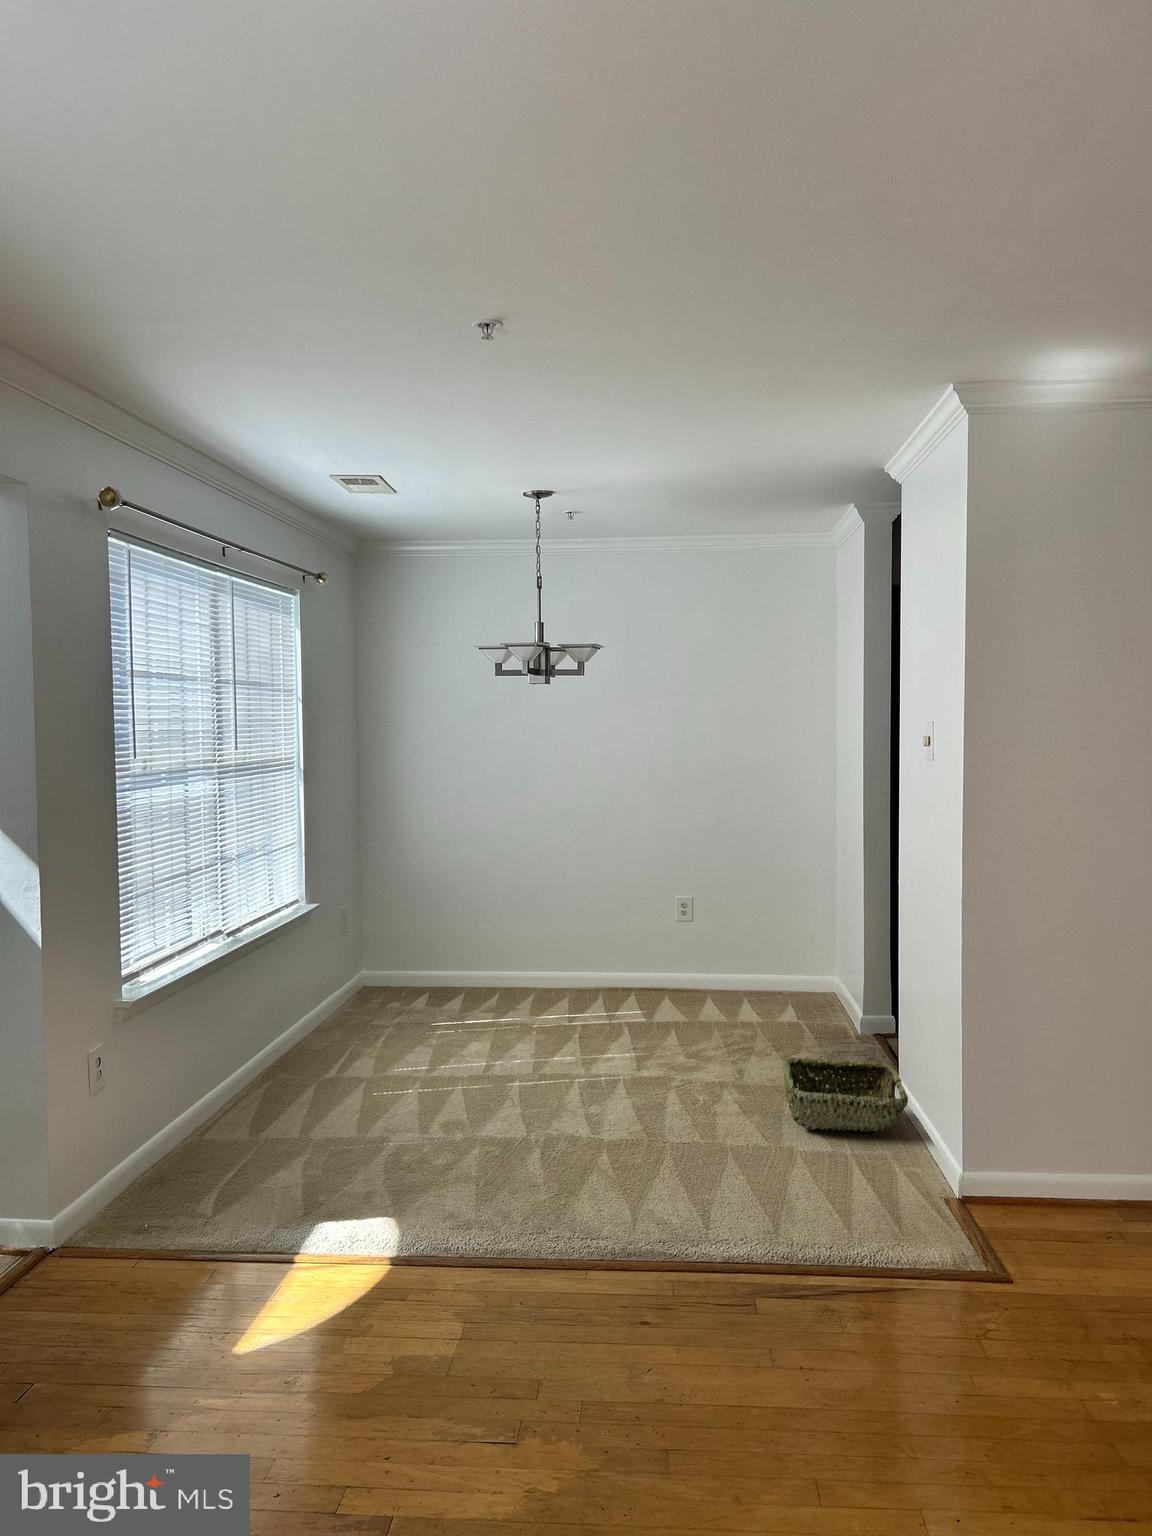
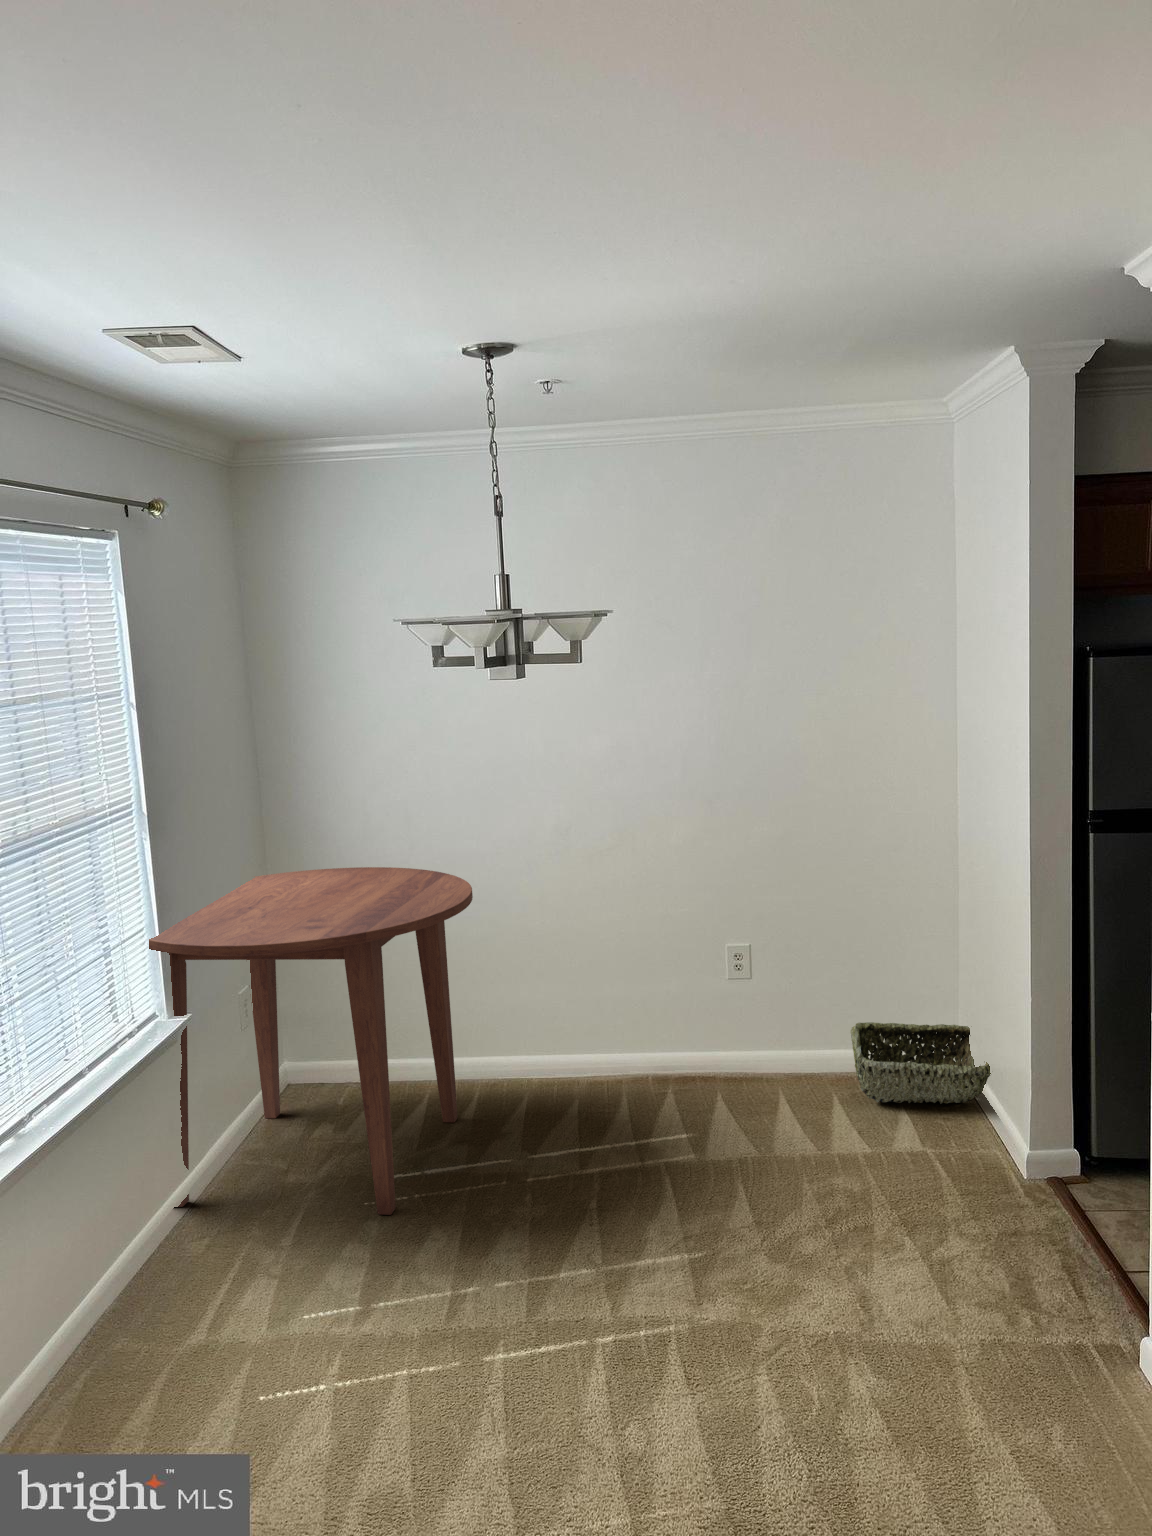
dining table: none [140,904,459,1223] -> present [149,867,473,1215]

